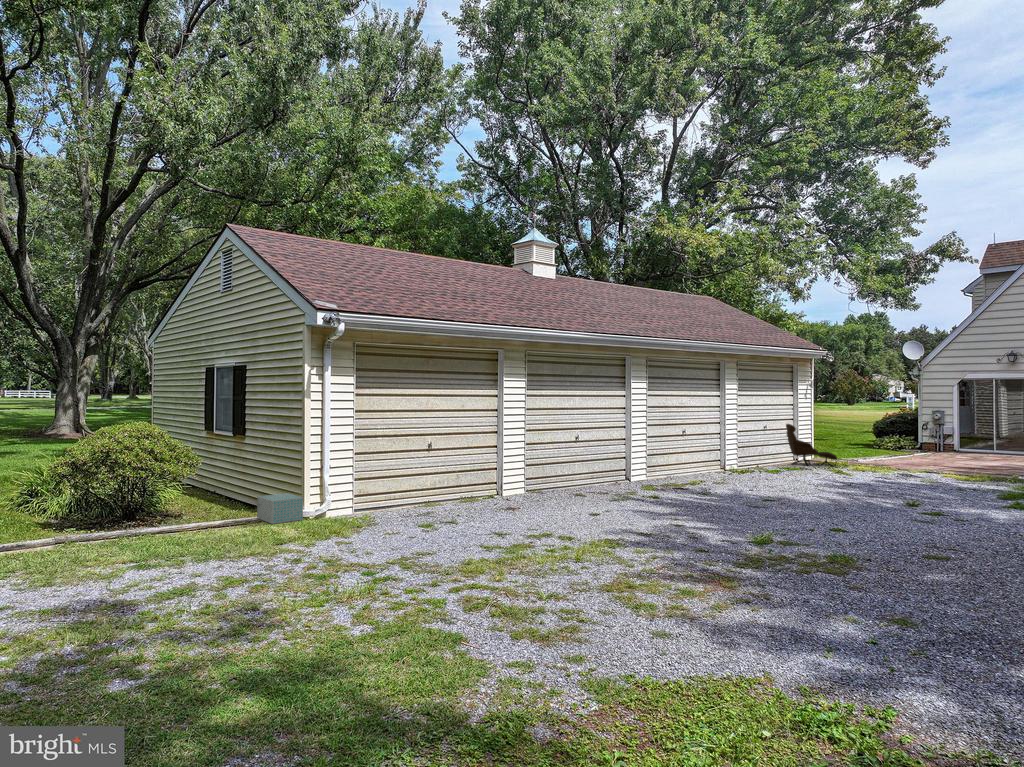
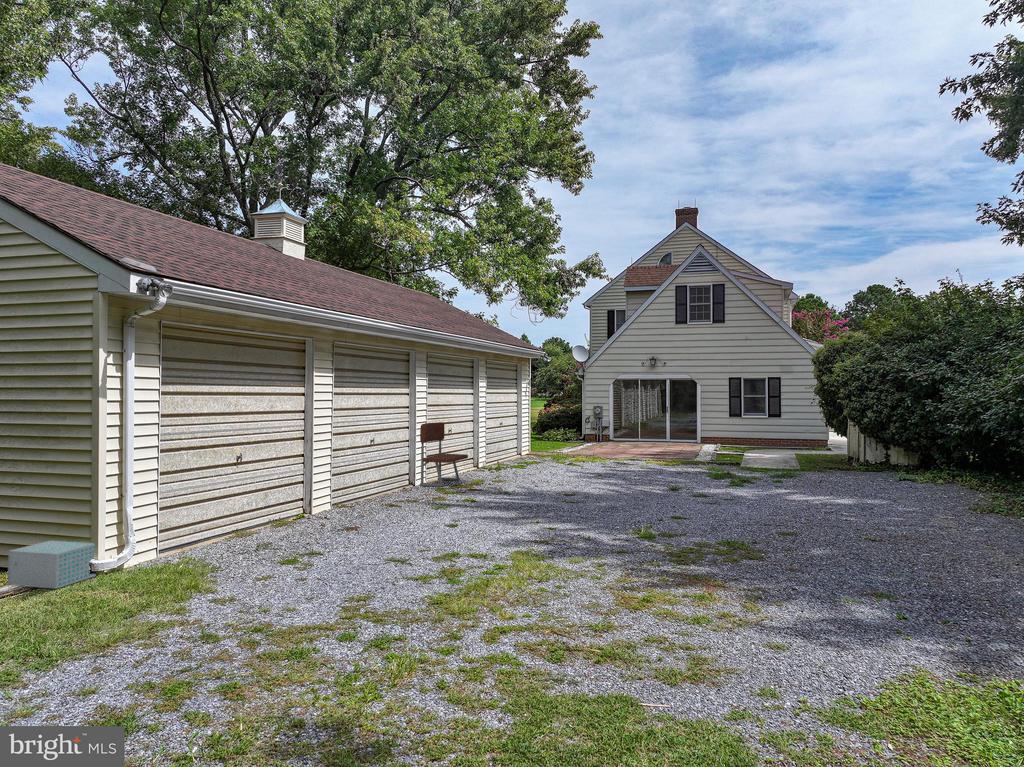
bench: none [636,423,691,485] -> present [420,422,468,487]
lounge chair: present [786,424,837,466] -> none [510,420,553,459]

